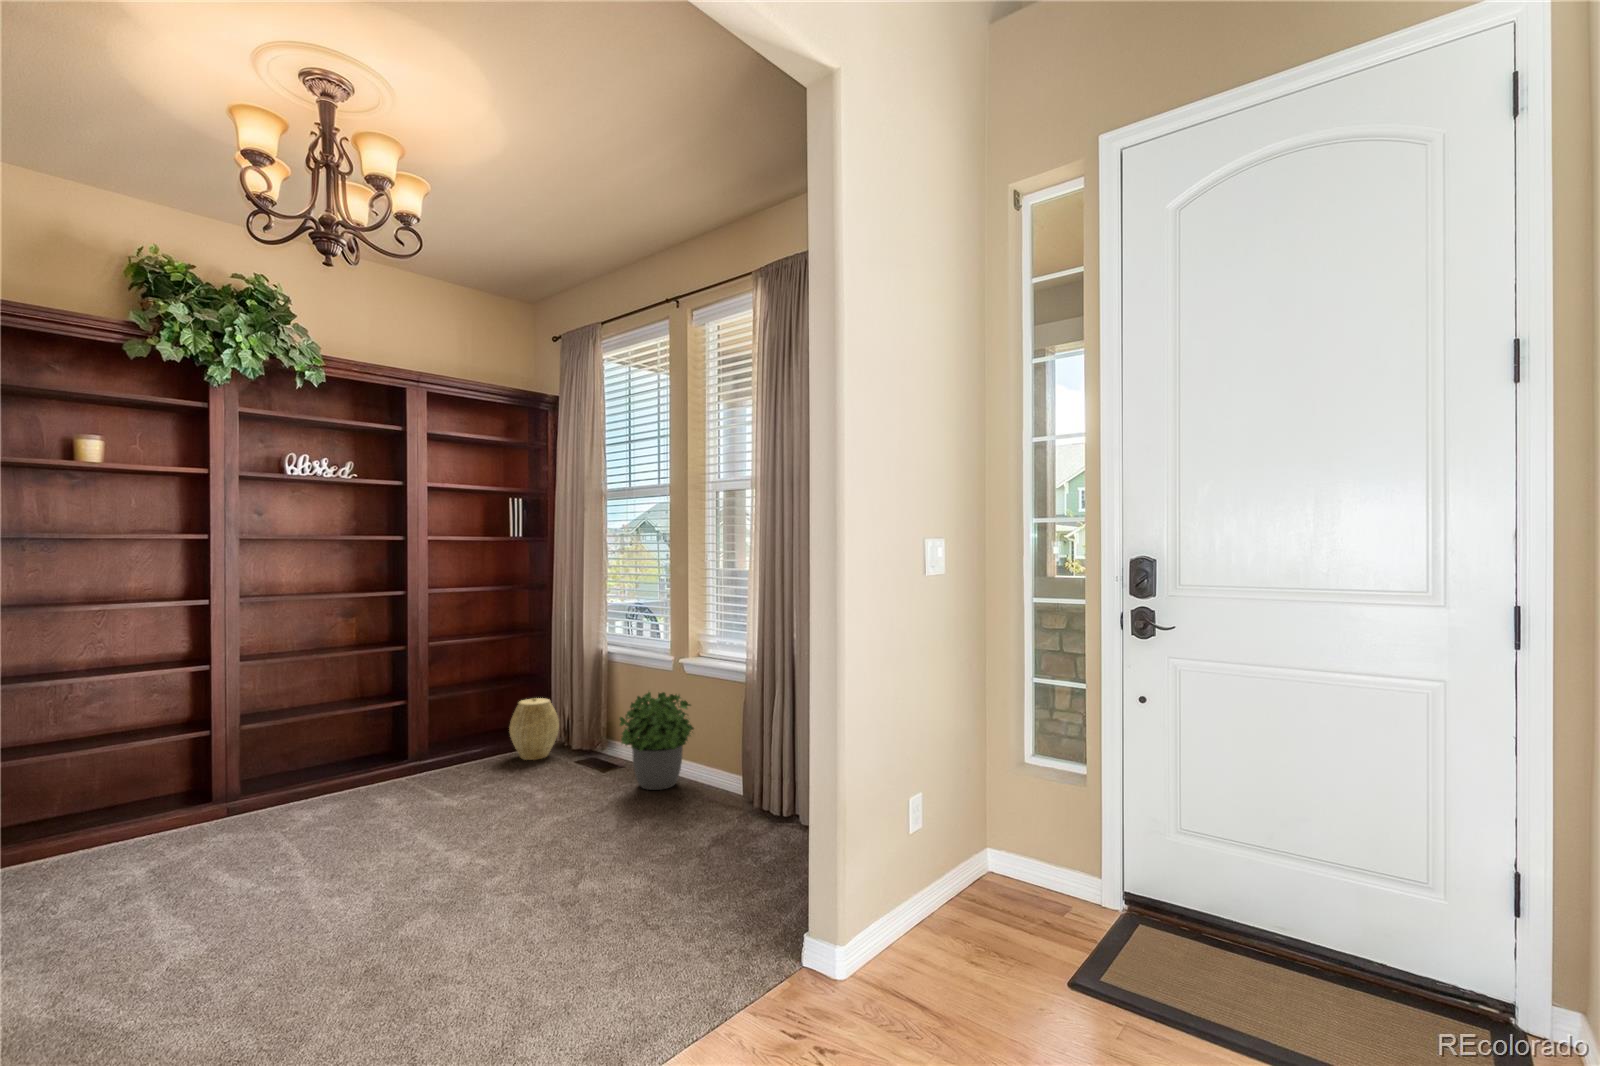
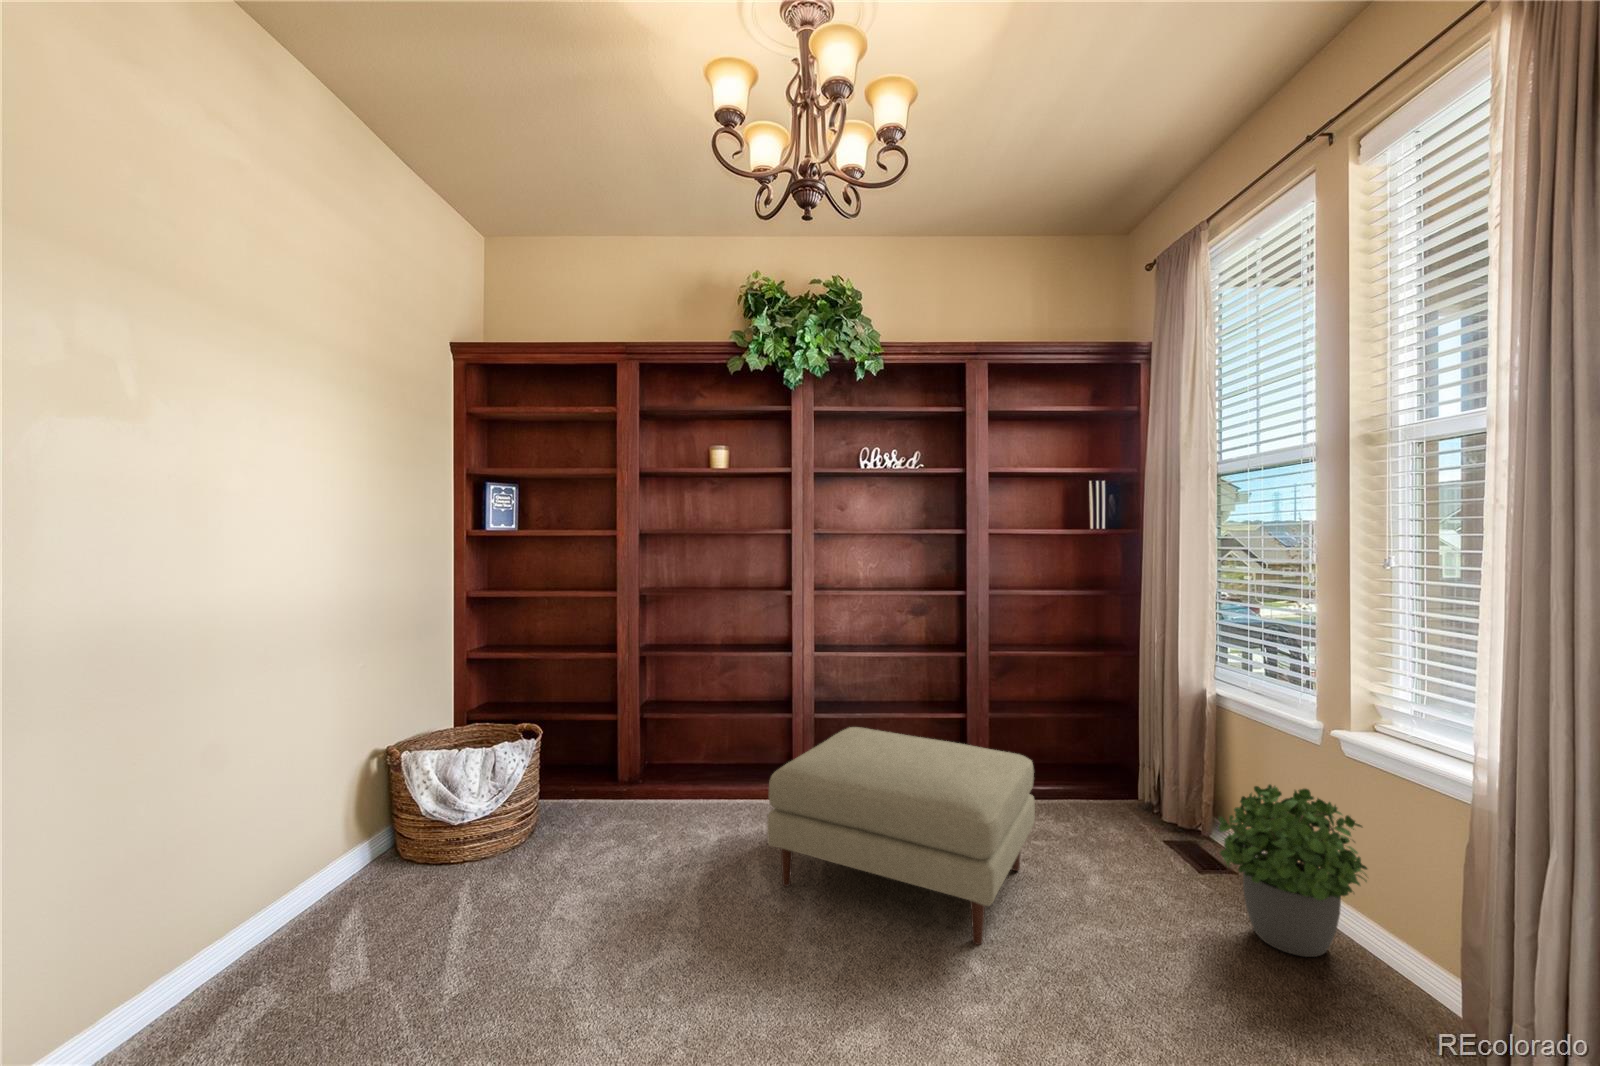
woven basket: present [509,698,559,760] -> none [1080,735,1145,817]
ottoman: none [251,711,491,871] -> present [767,727,1035,945]

